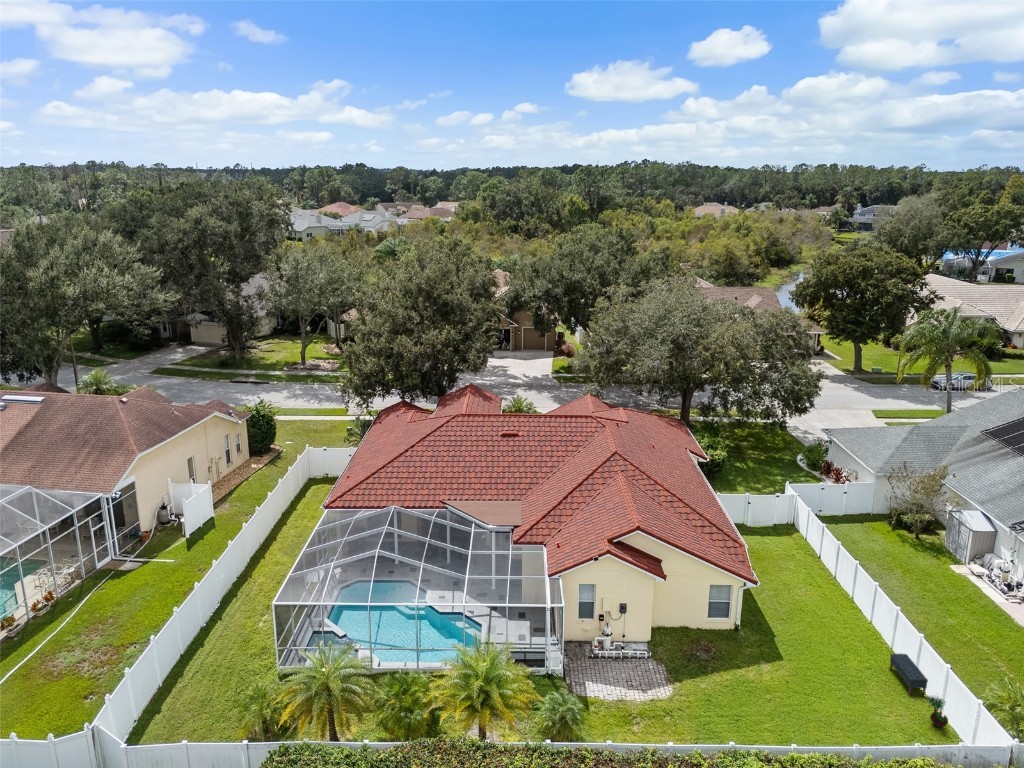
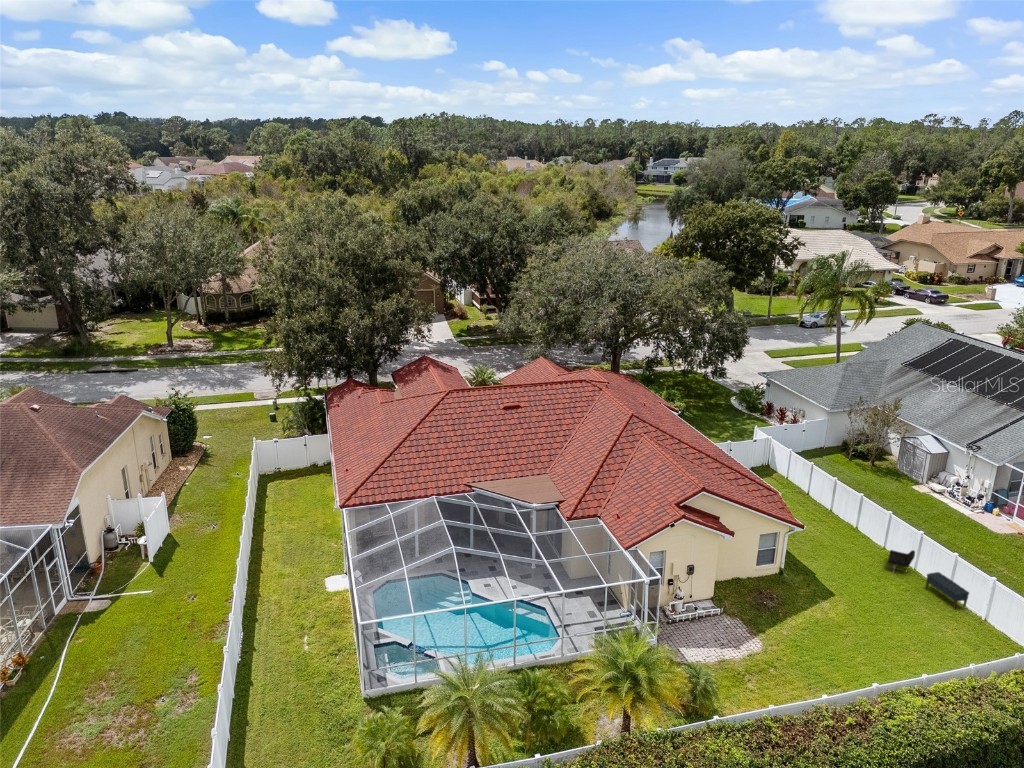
lounge chair: none [855,624,890,650] -> present [888,550,915,573]
potted tree: present [927,696,948,727] -> none [979,603,1001,632]

